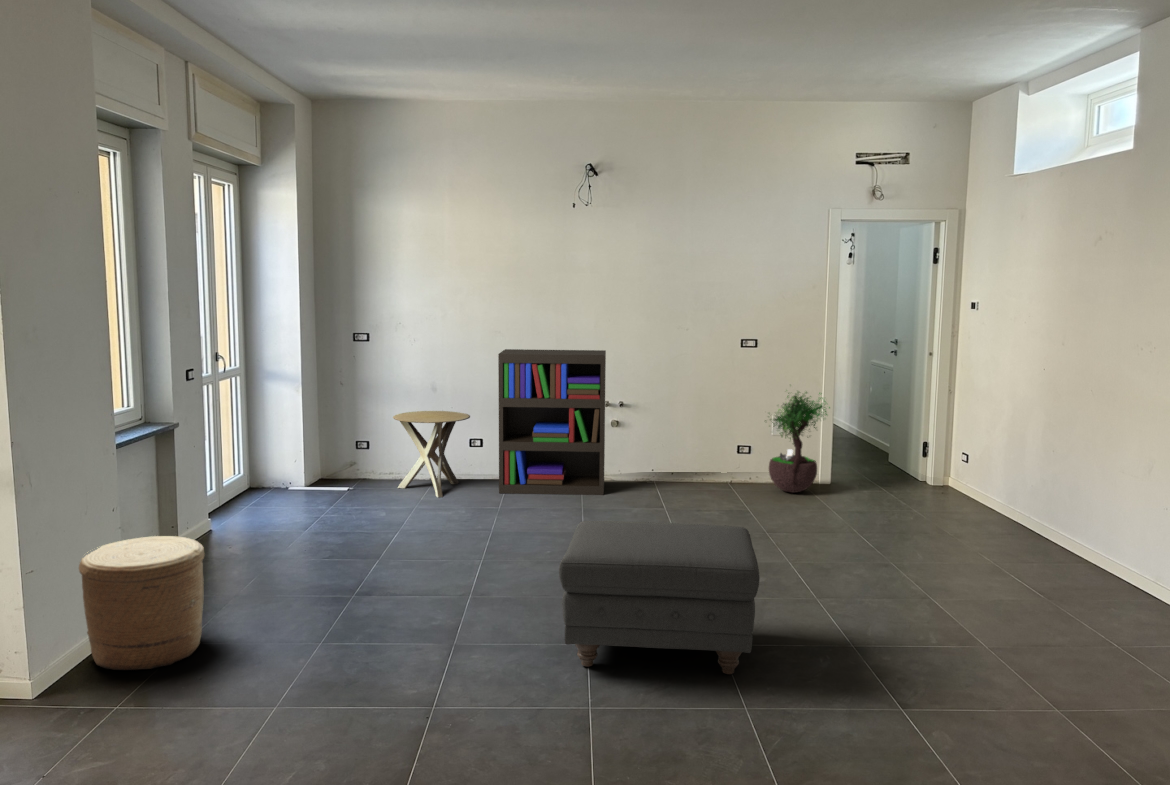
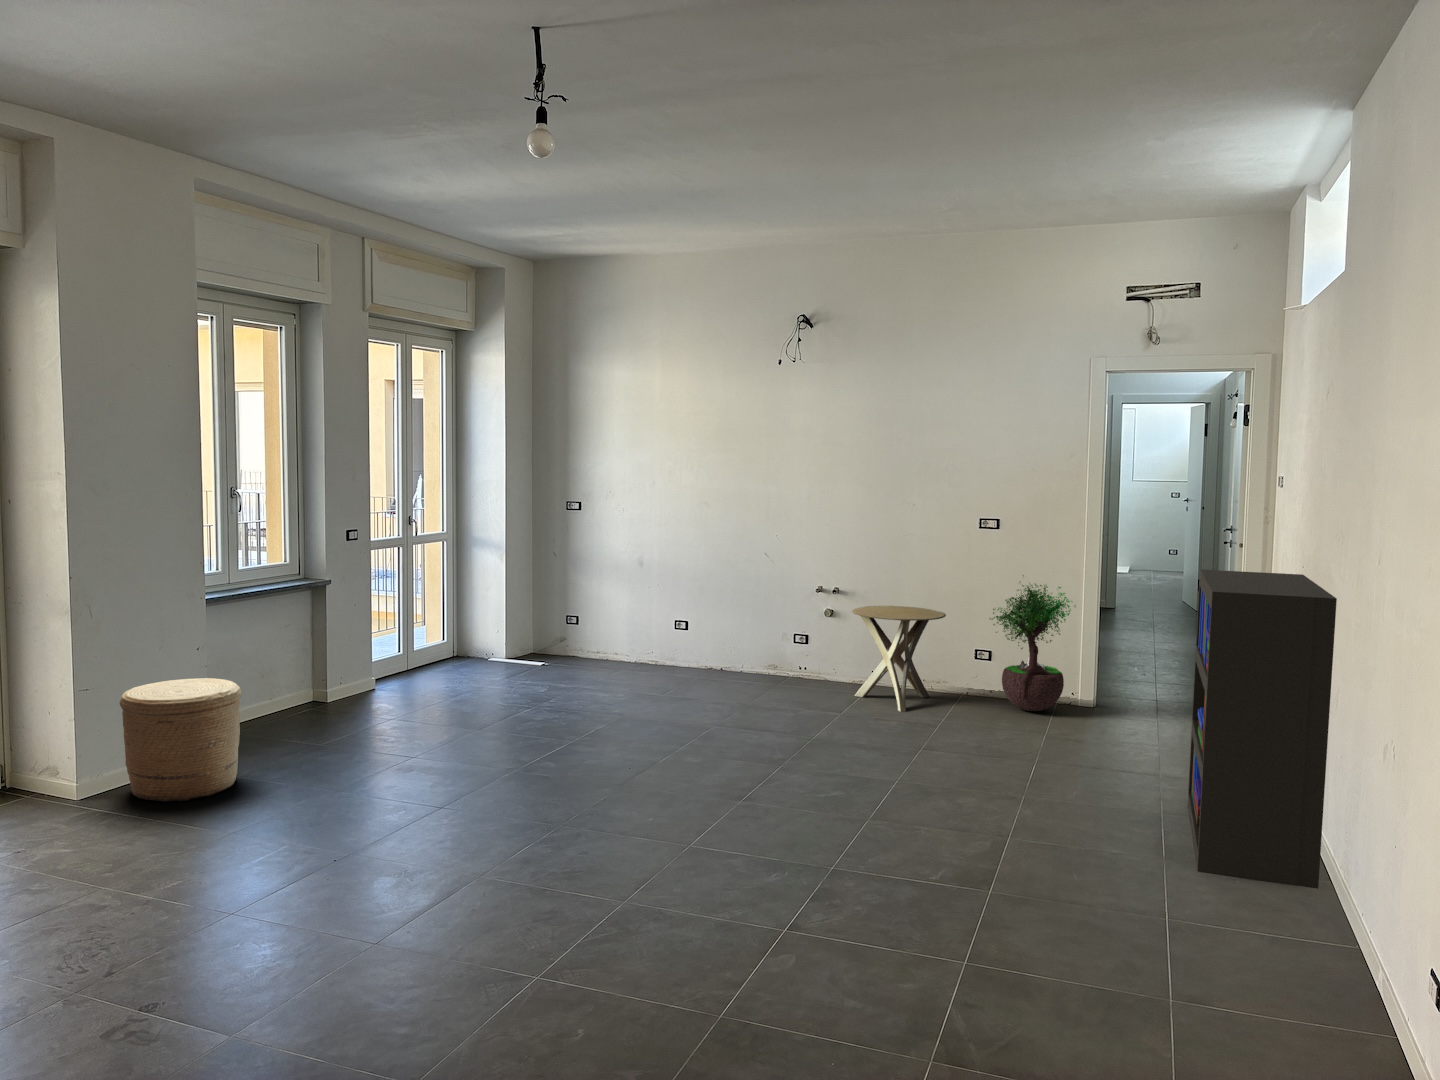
bookshelf: present [498,349,606,495] -> present [1188,570,1337,889]
side table: present [393,411,470,497] -> present [852,606,946,712]
ottoman: present [559,521,760,674] -> none [501,701,761,891]

